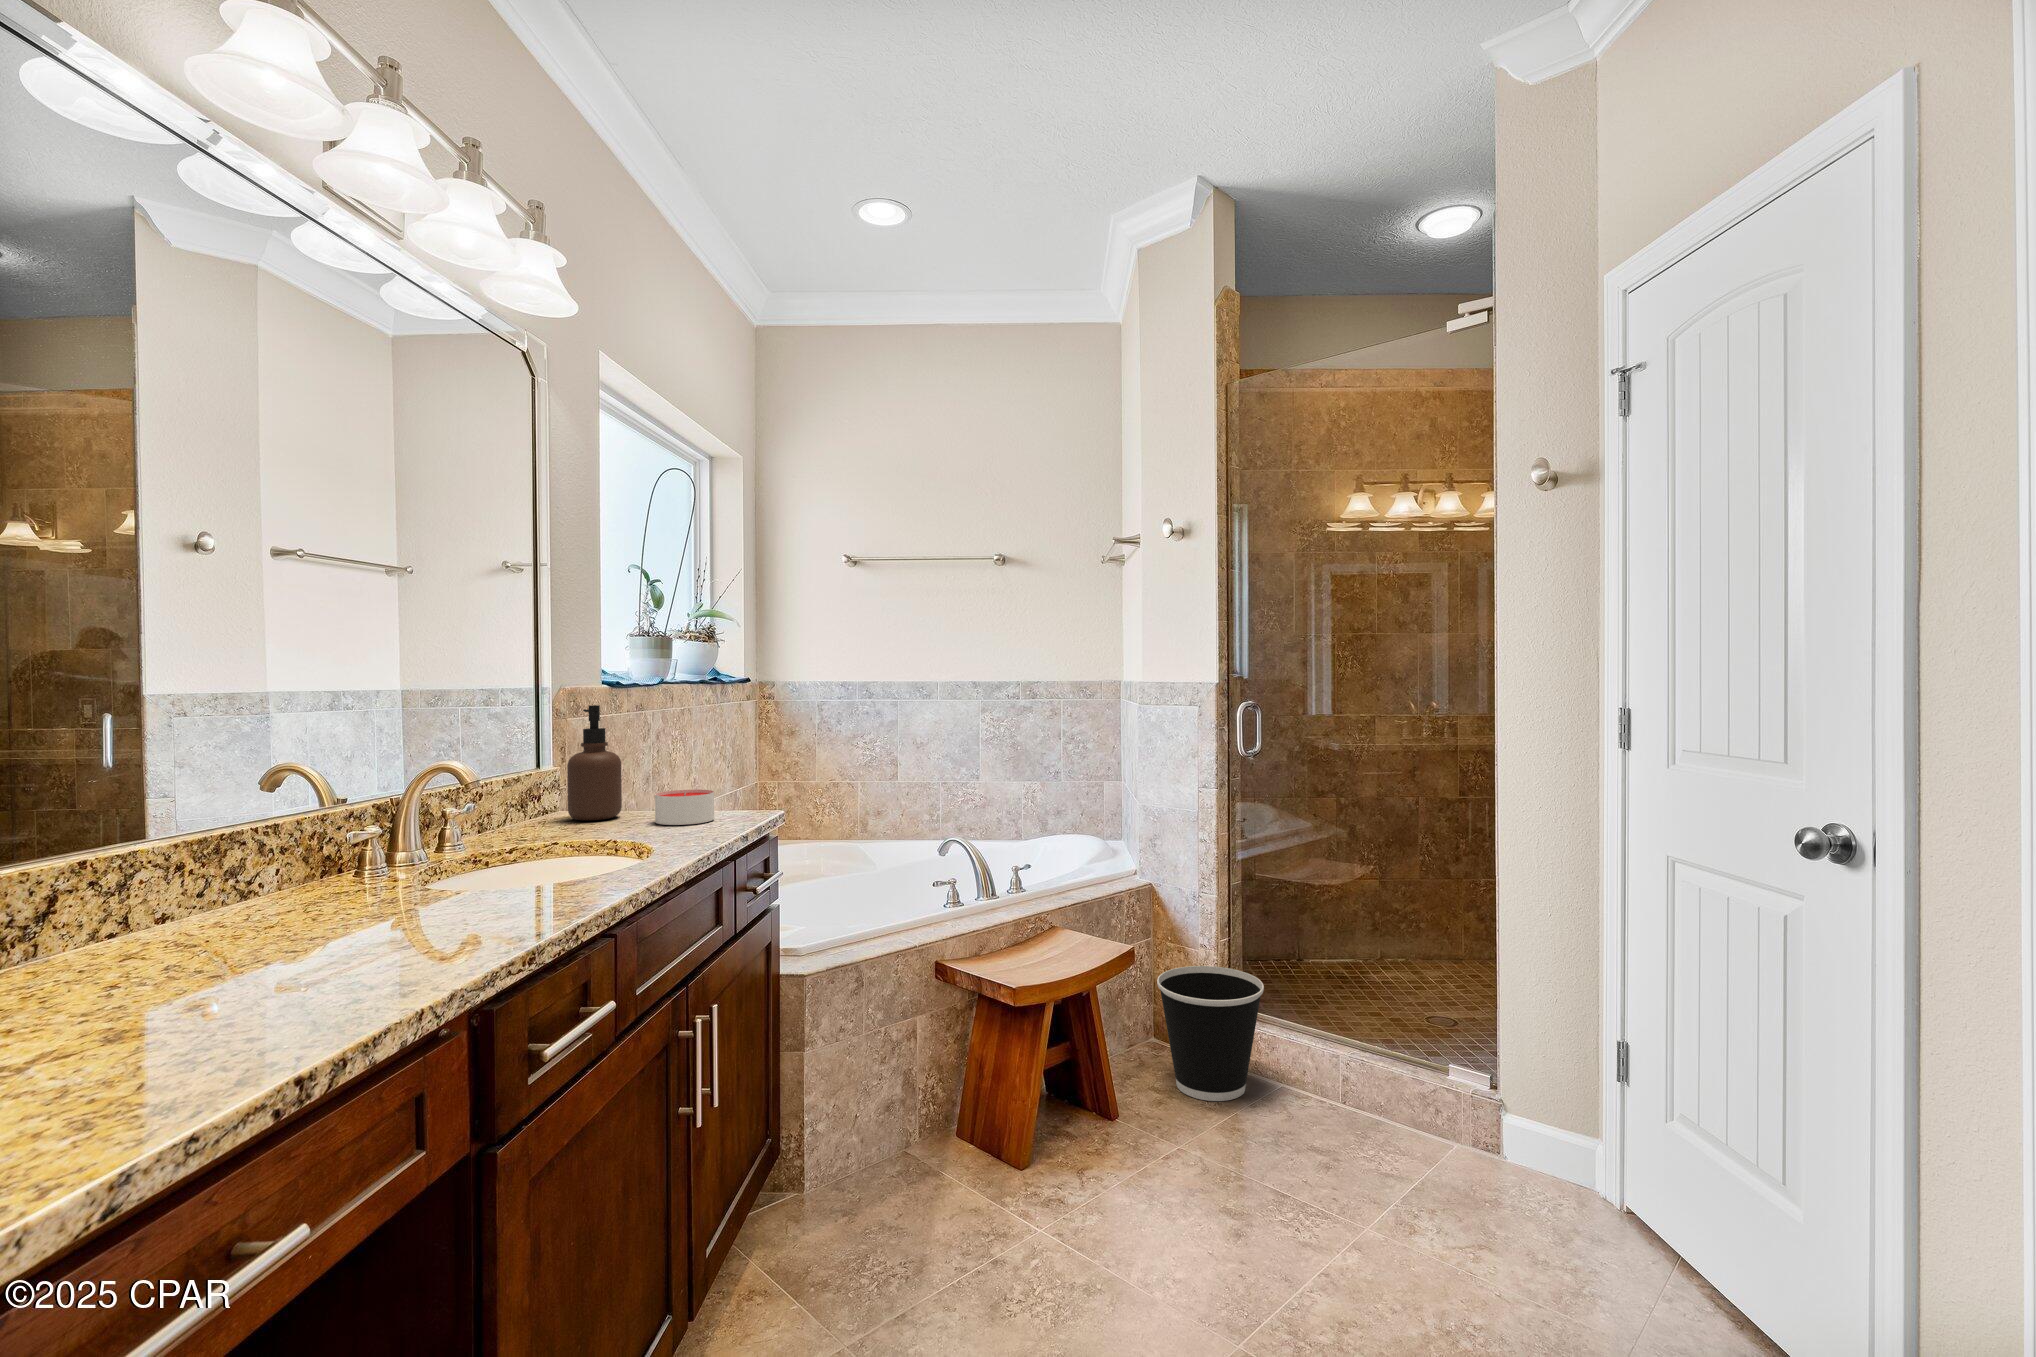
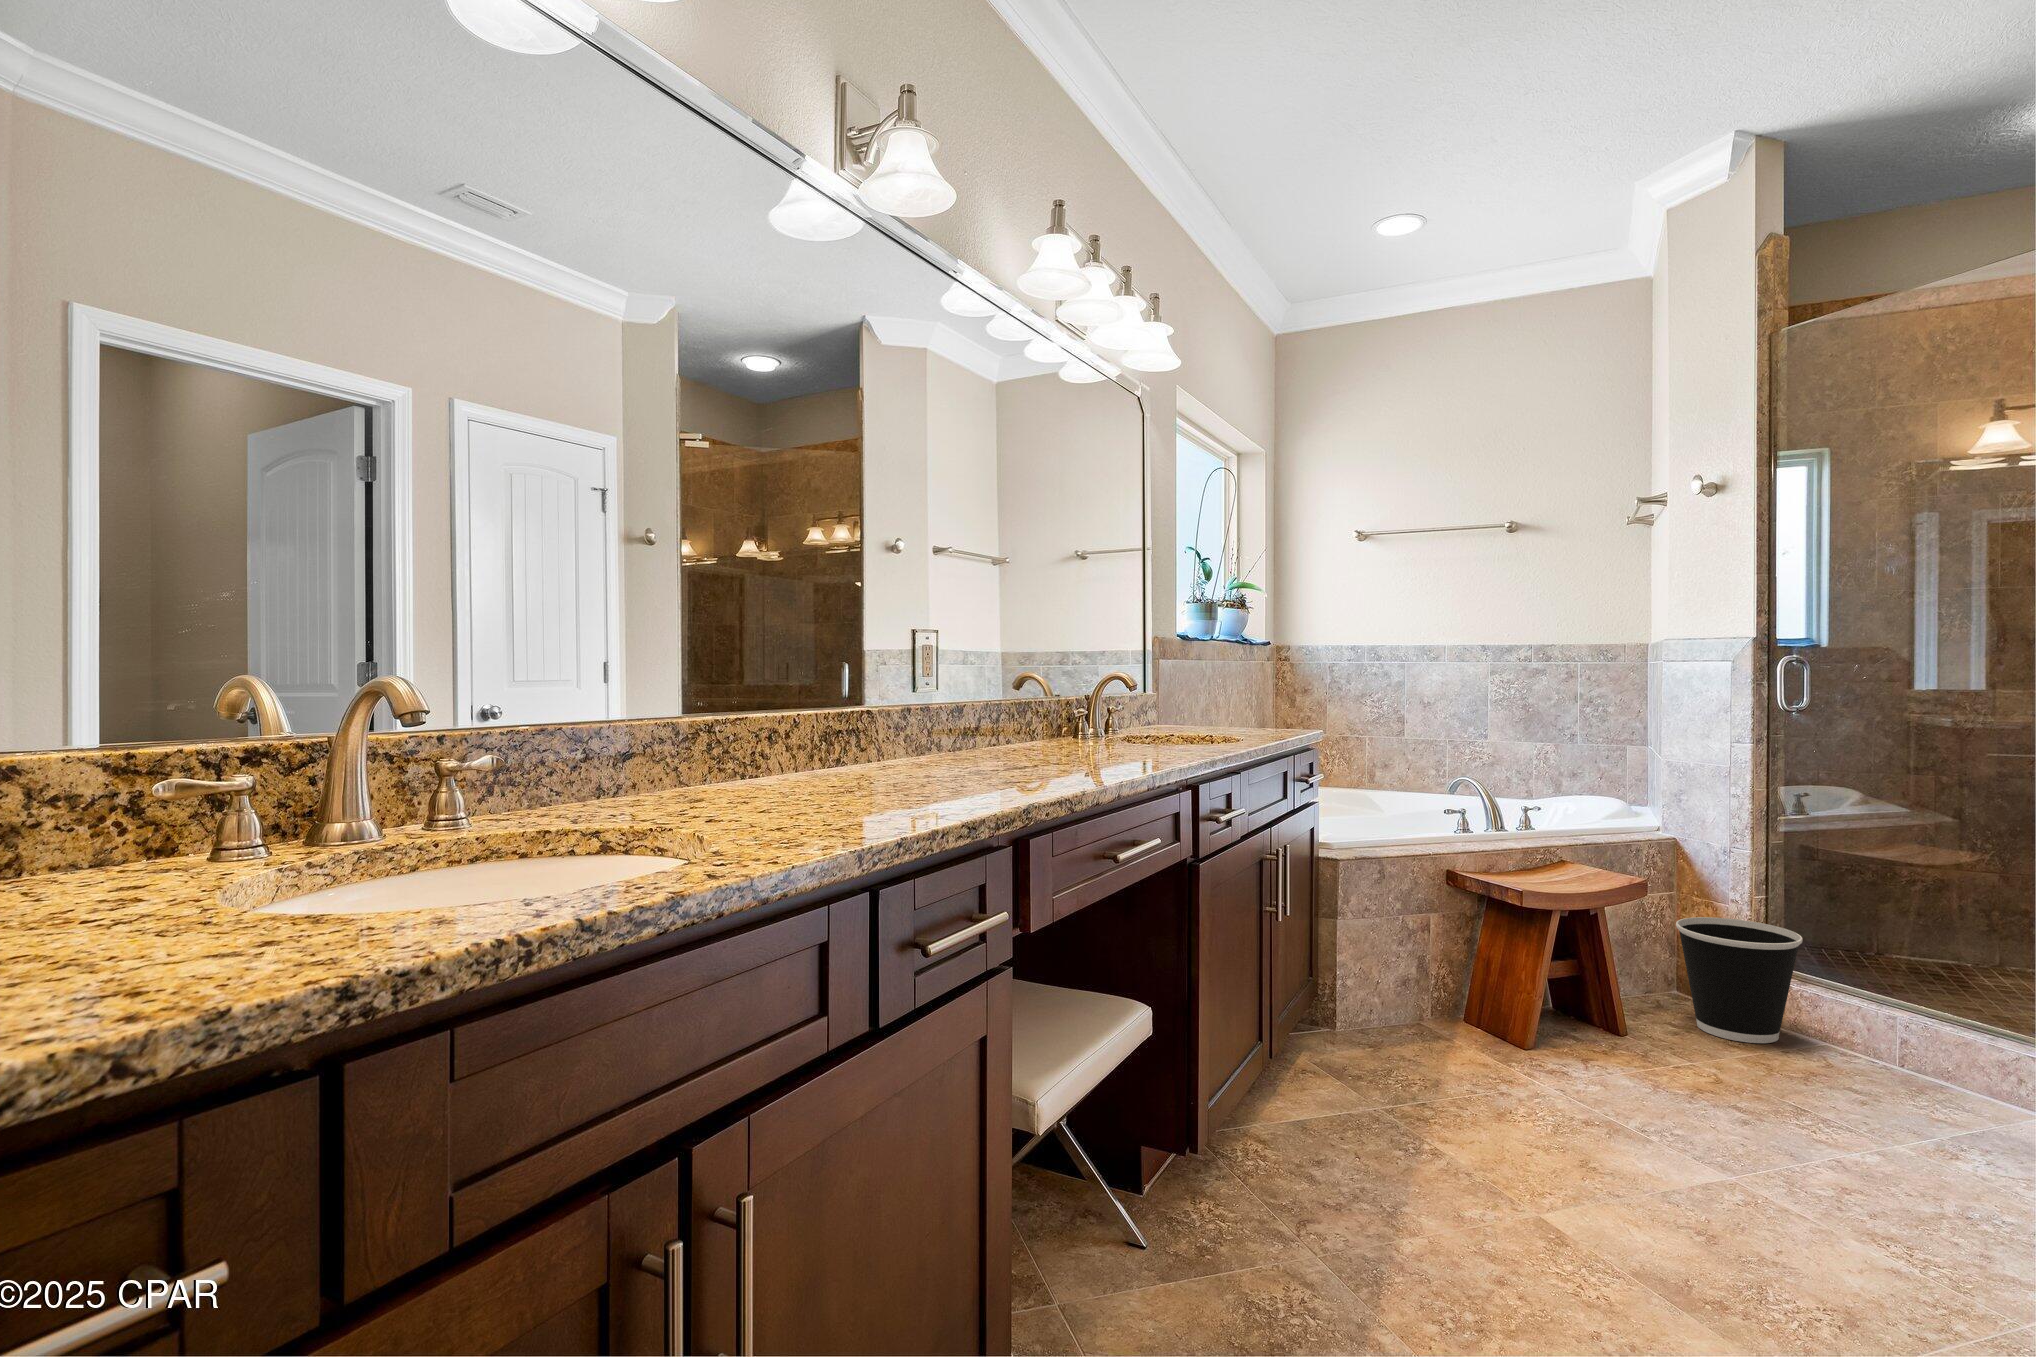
soap dispenser: present [567,705,622,821] -> none [1167,650,1203,731]
candle: present [655,789,714,825] -> none [1230,712,1272,734]

